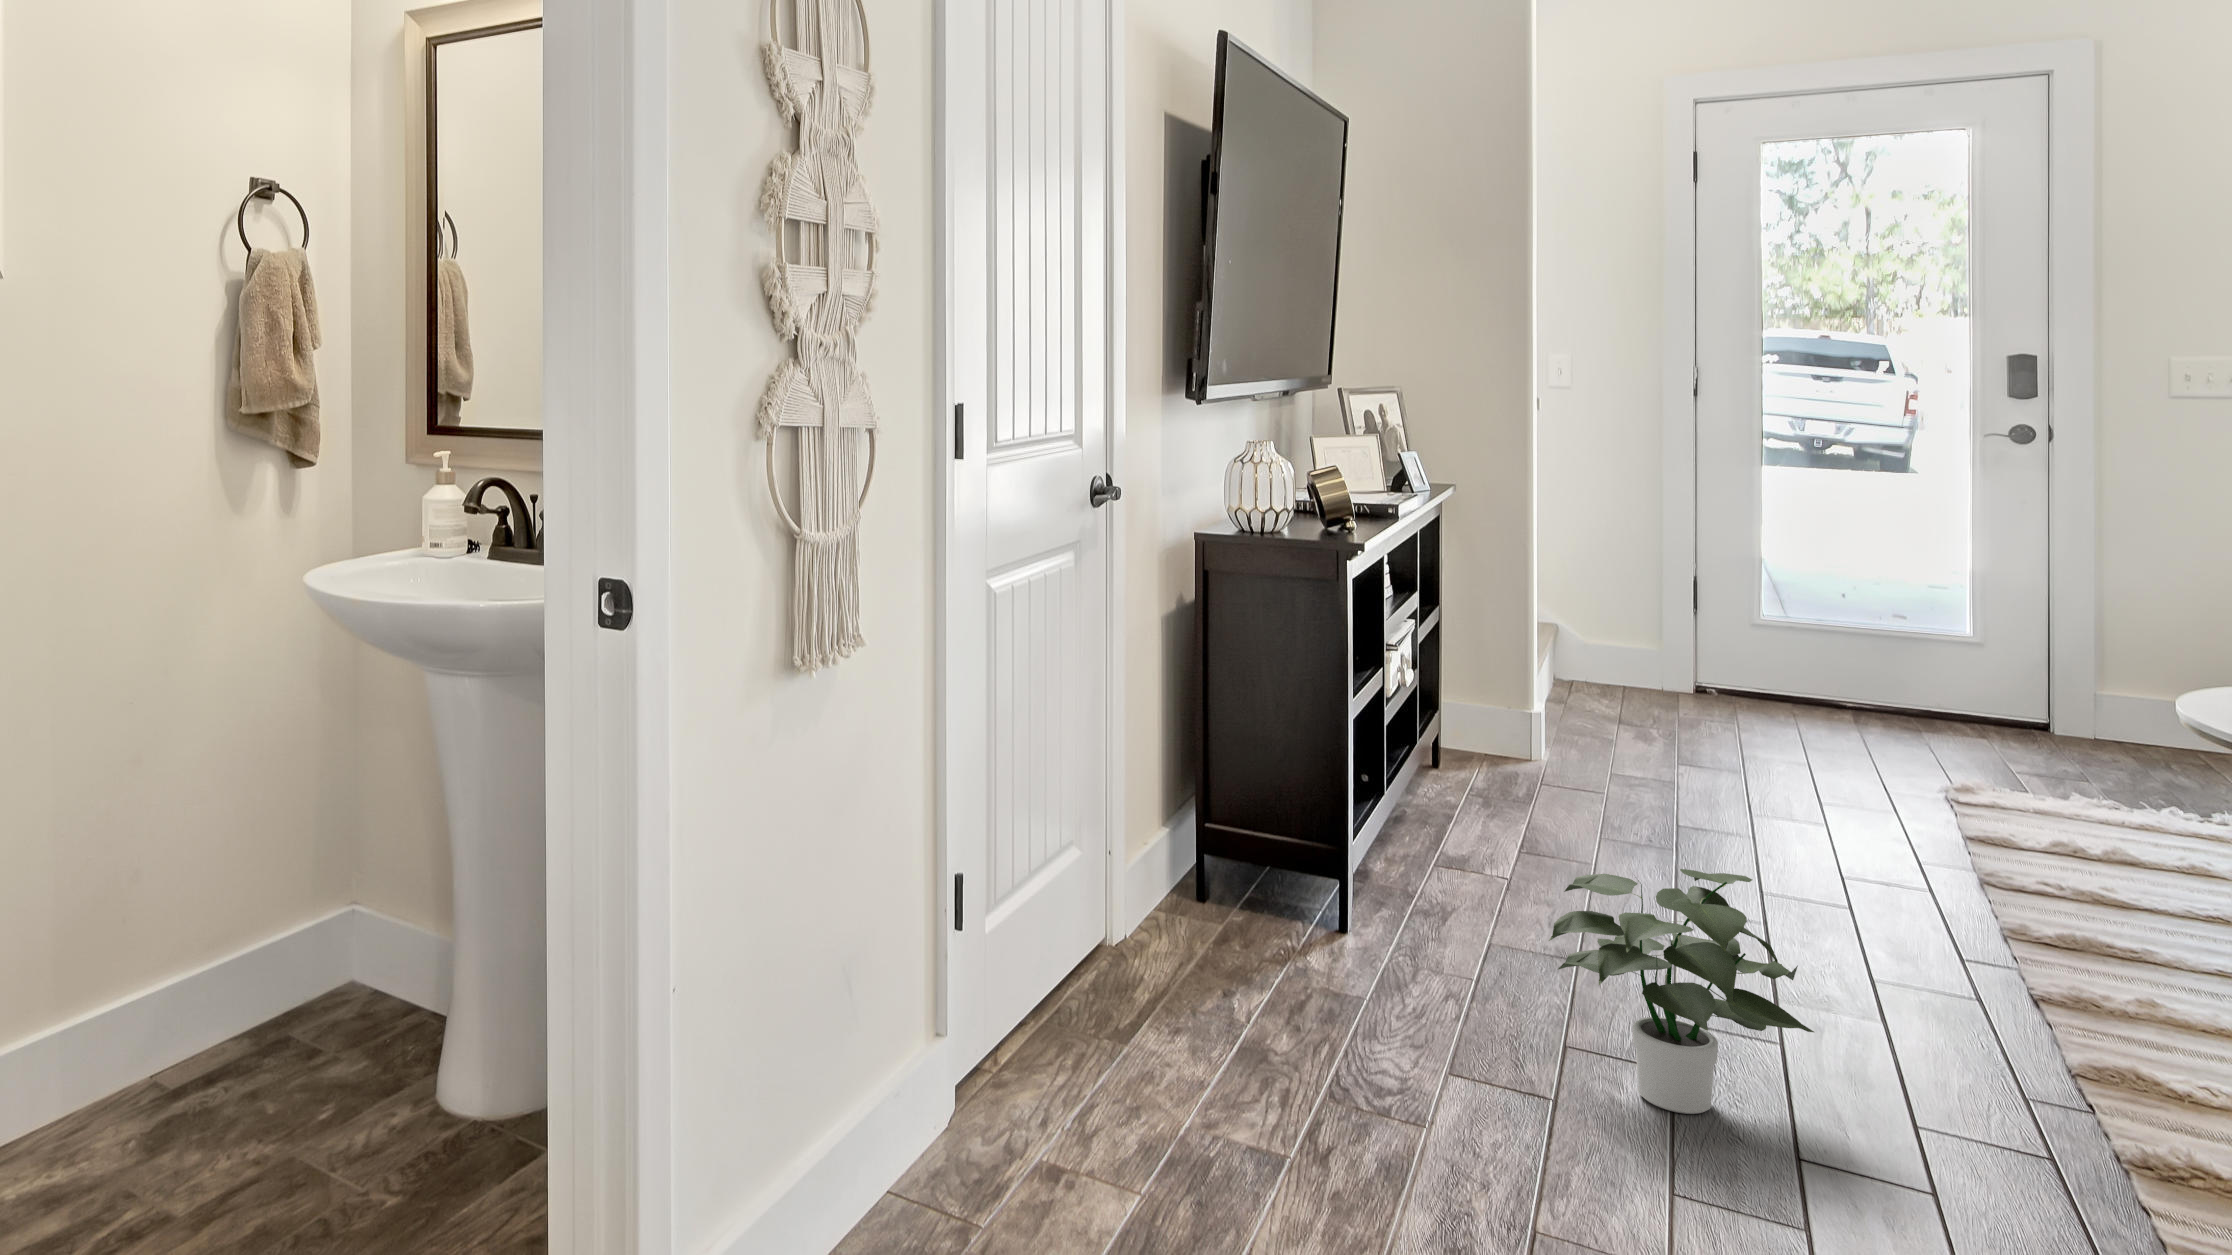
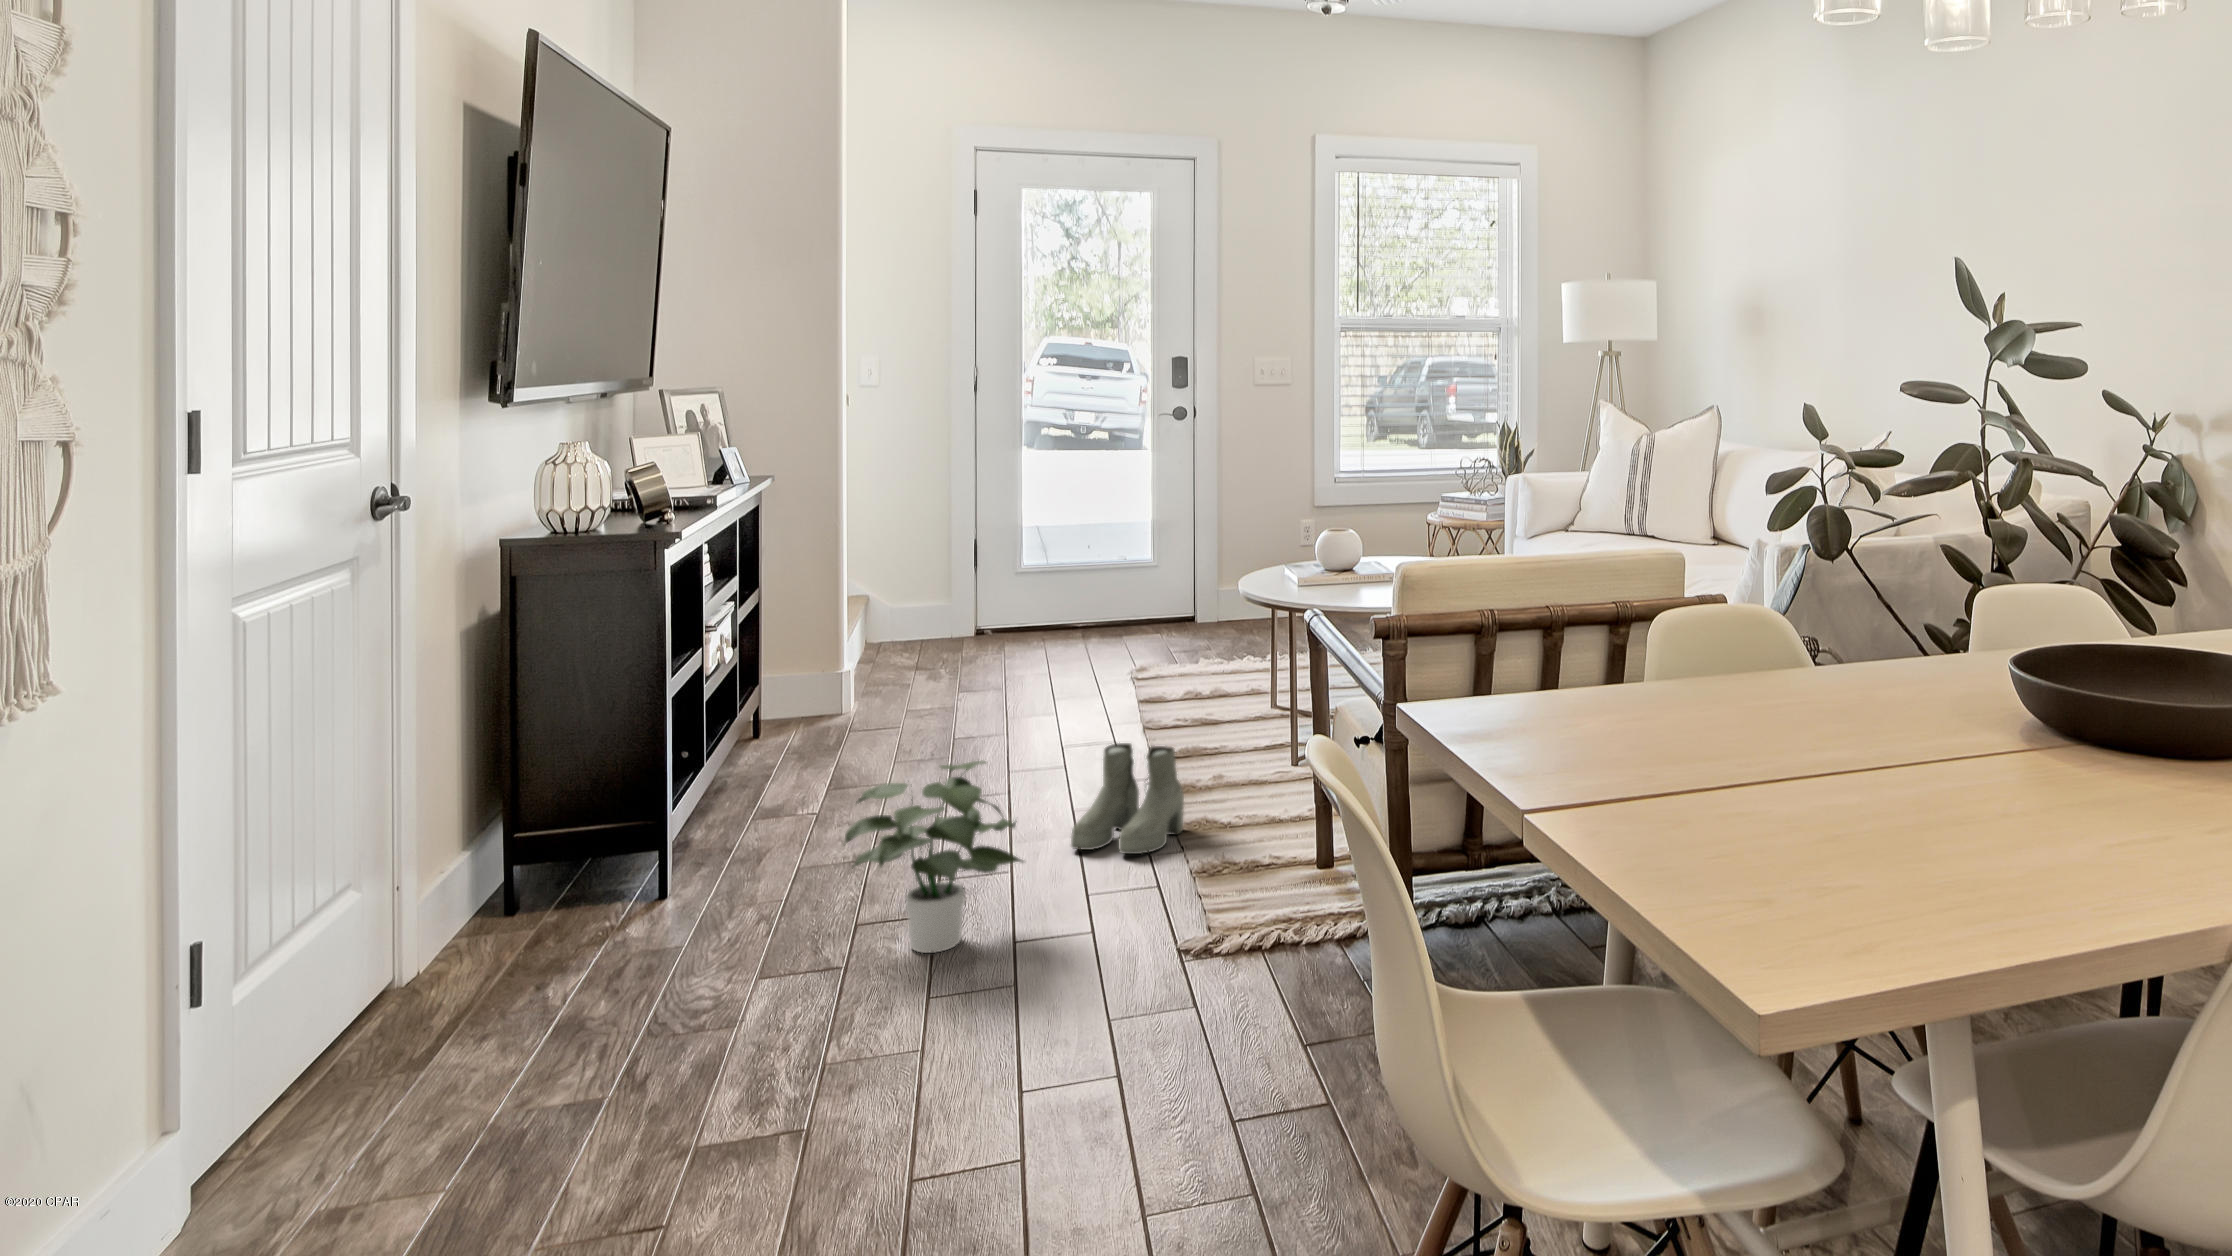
boots: none [1873,890,2078,1067] -> present [1071,743,1184,854]

